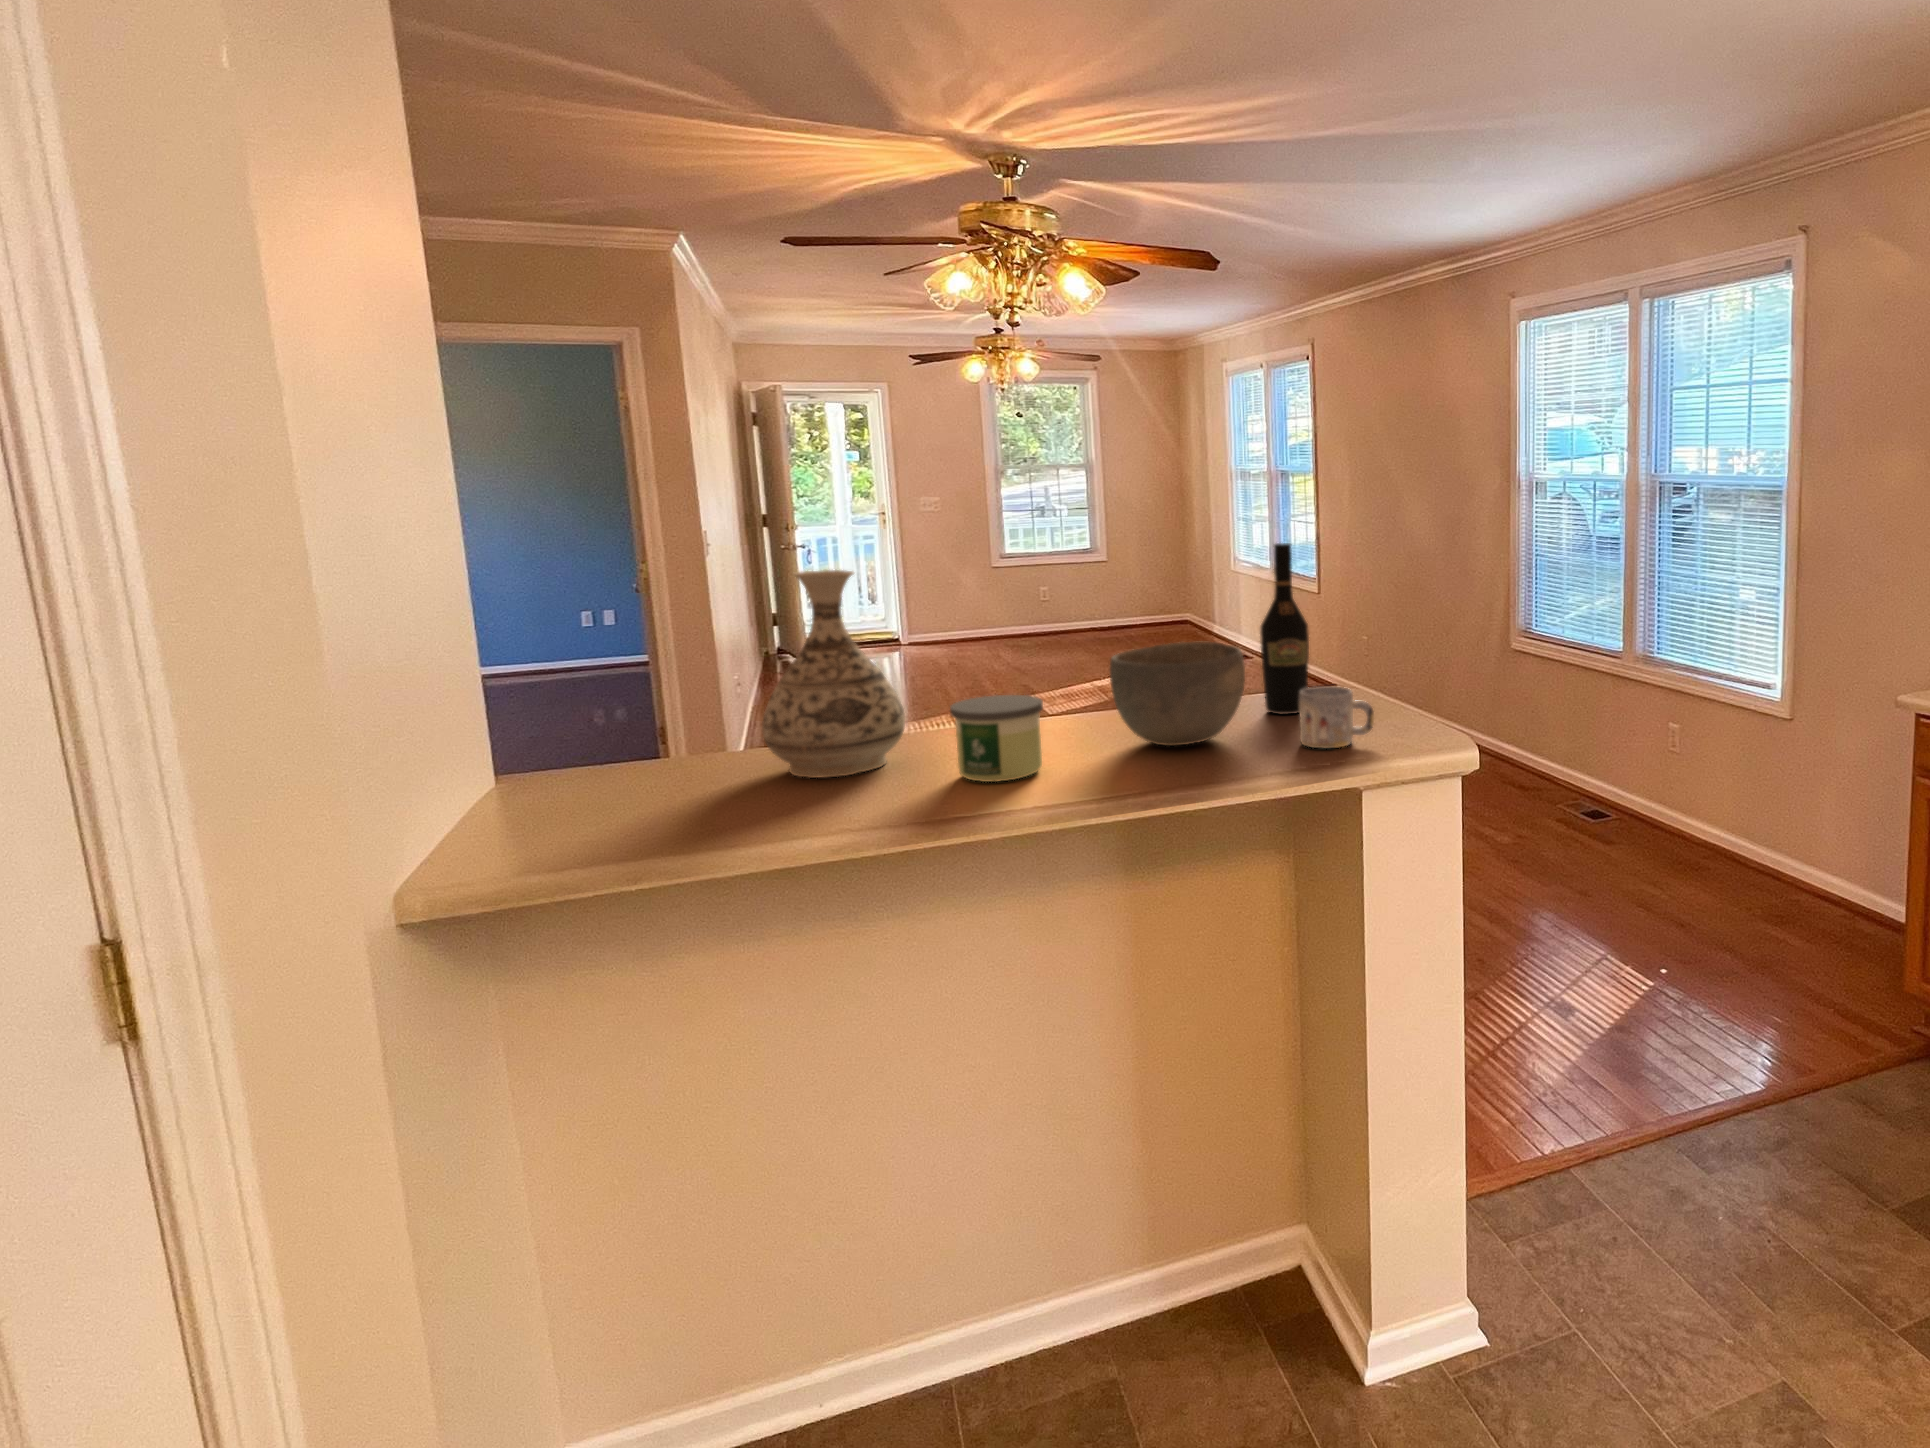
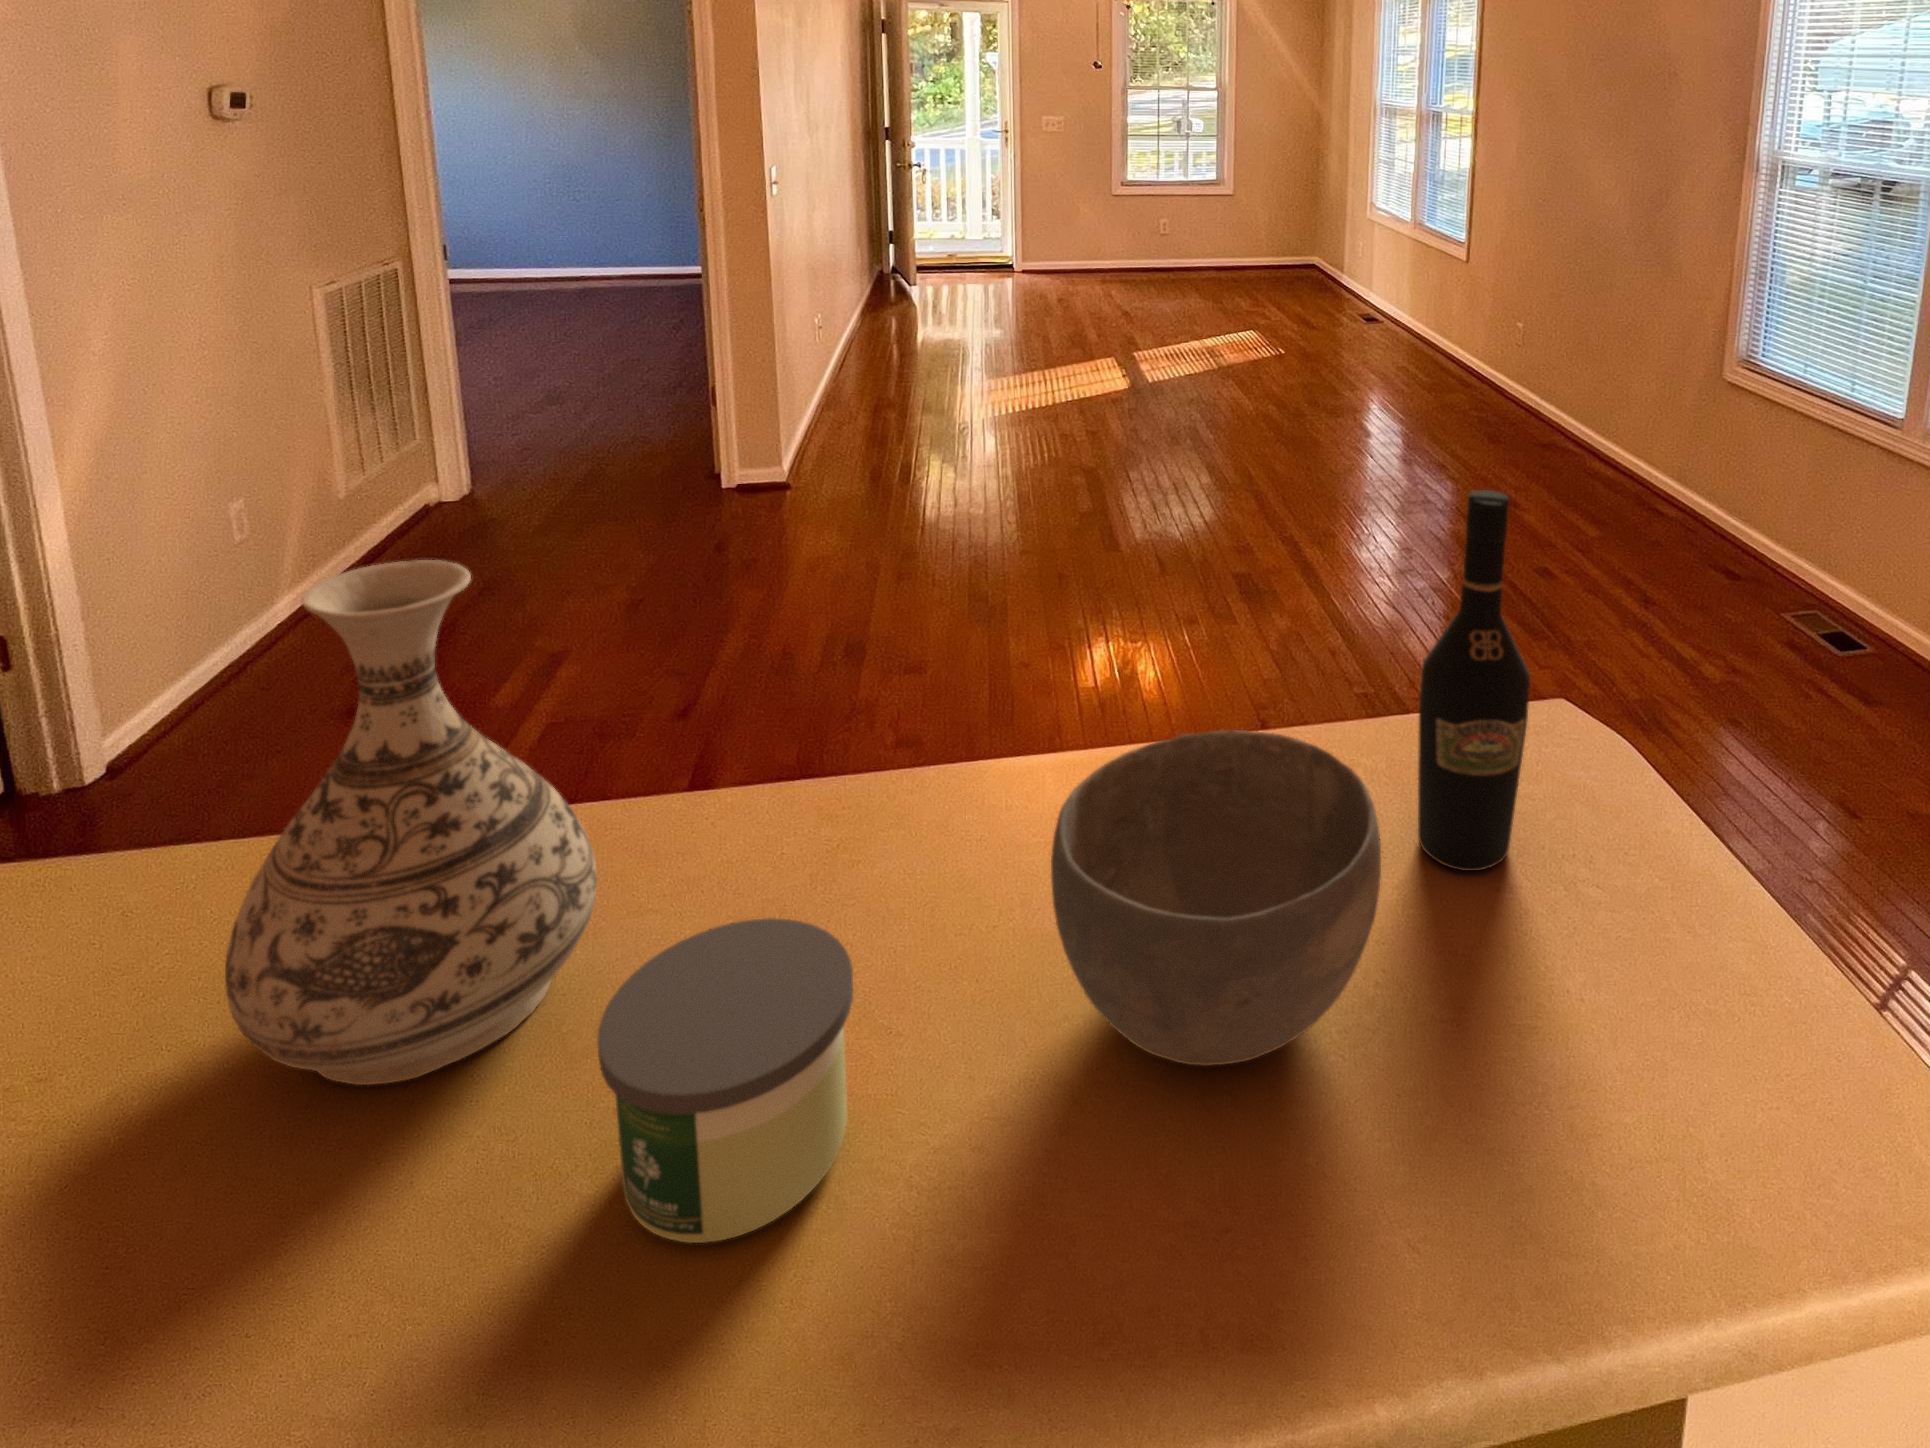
mug: present [1299,686,1374,749] -> none [1509,941,1717,1165]

